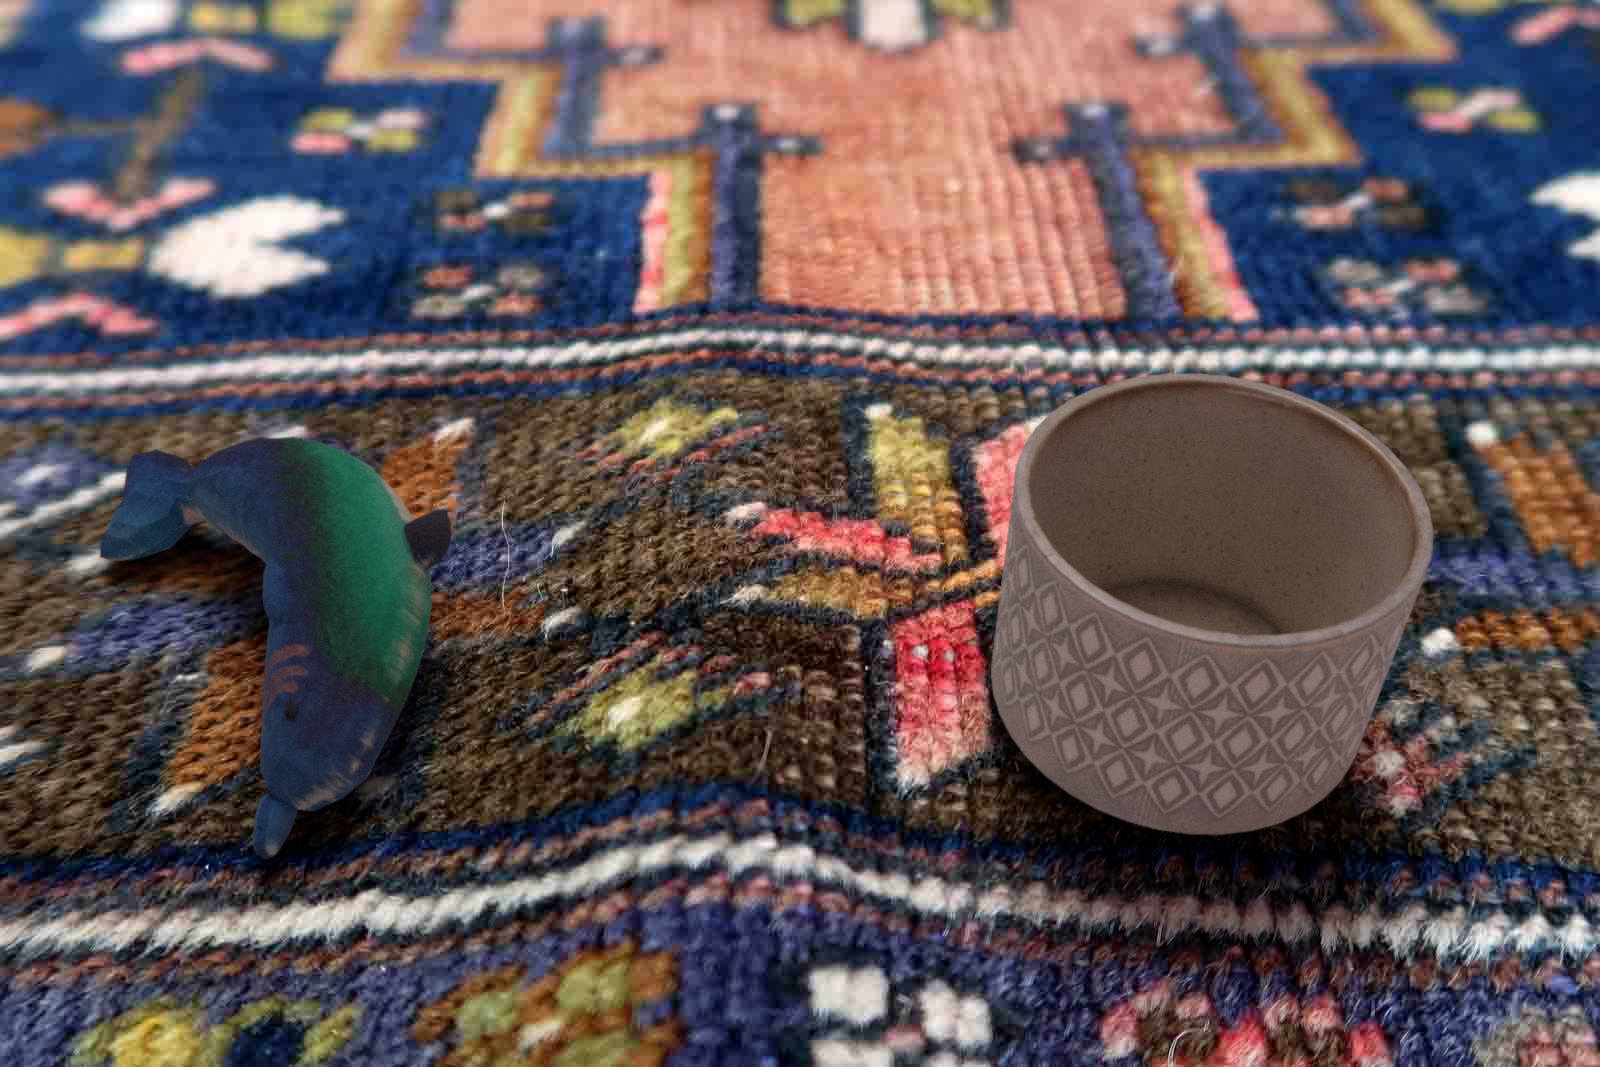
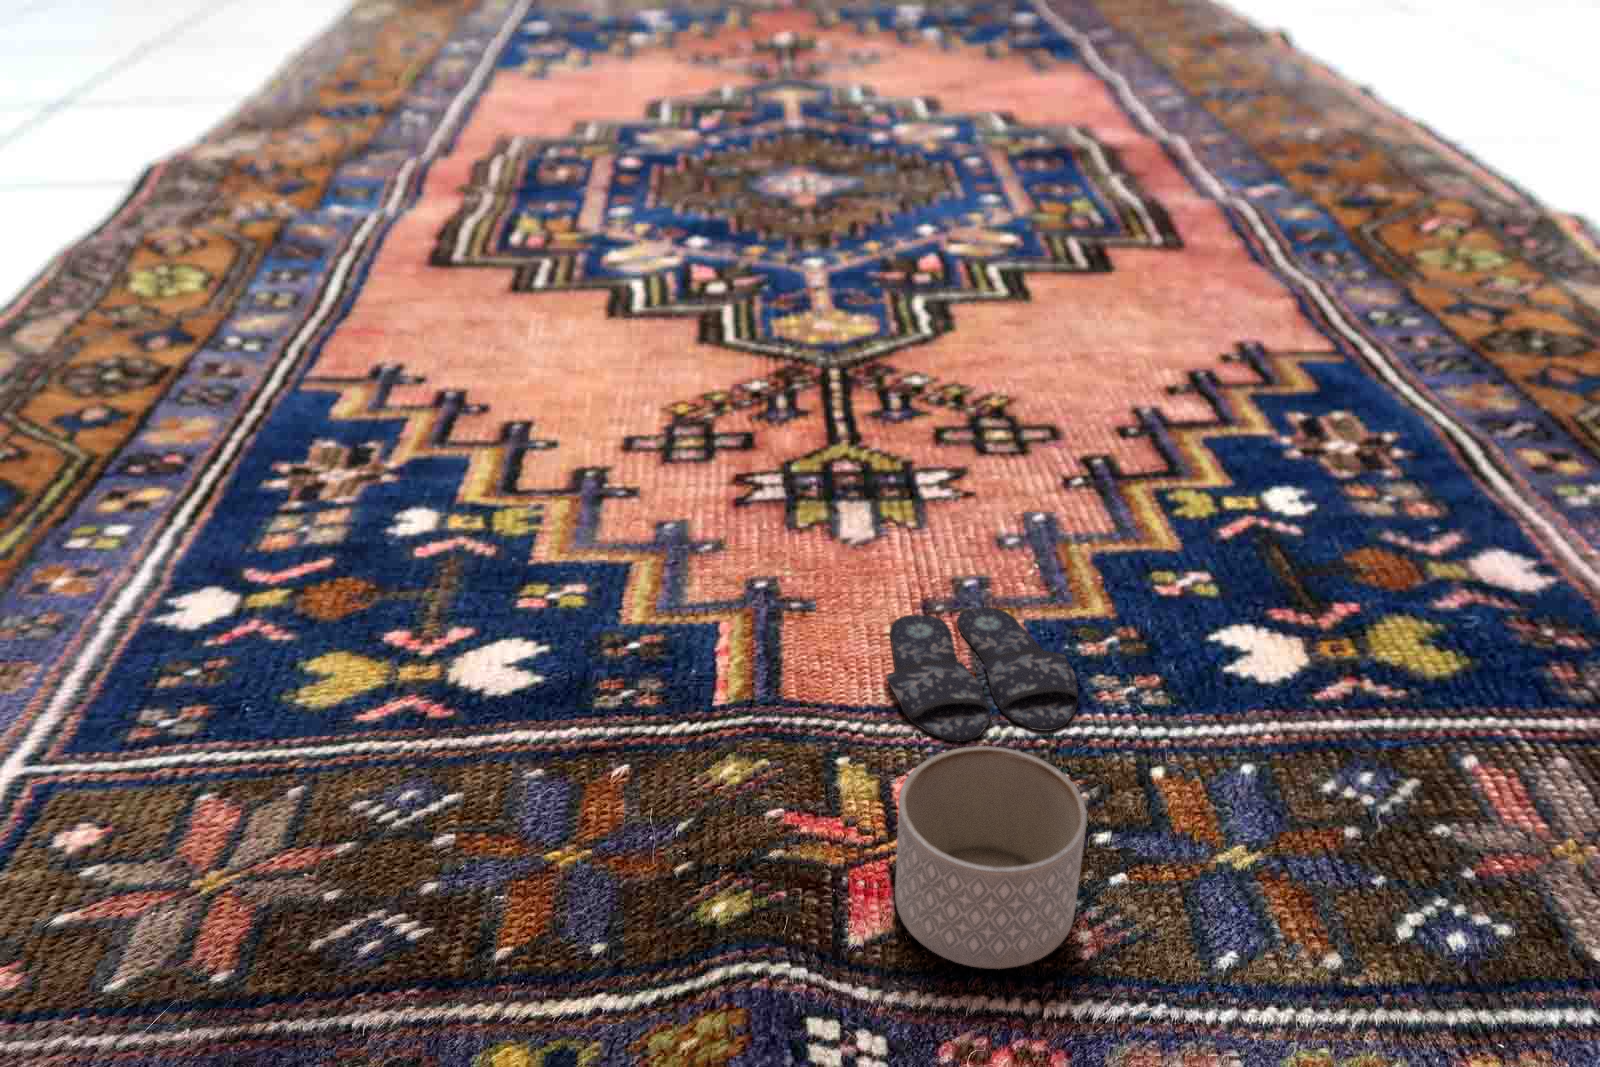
slippers: none [957,146,1317,377] -> present [887,607,1078,742]
plush toy: present [99,437,452,859] -> none [448,776,633,981]

